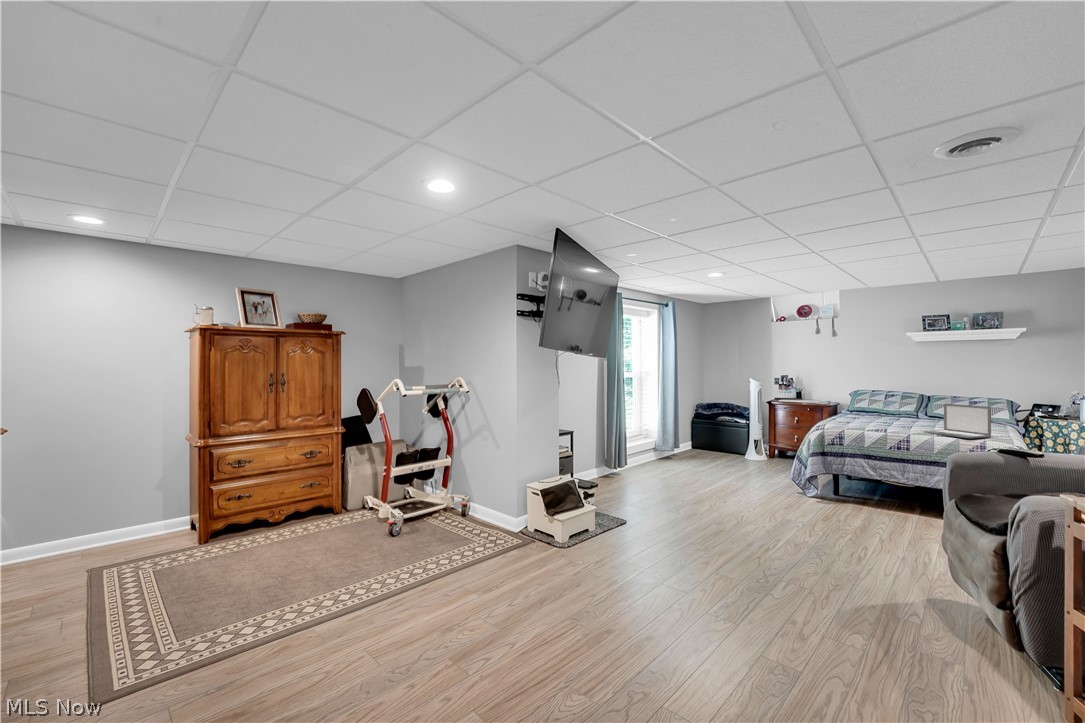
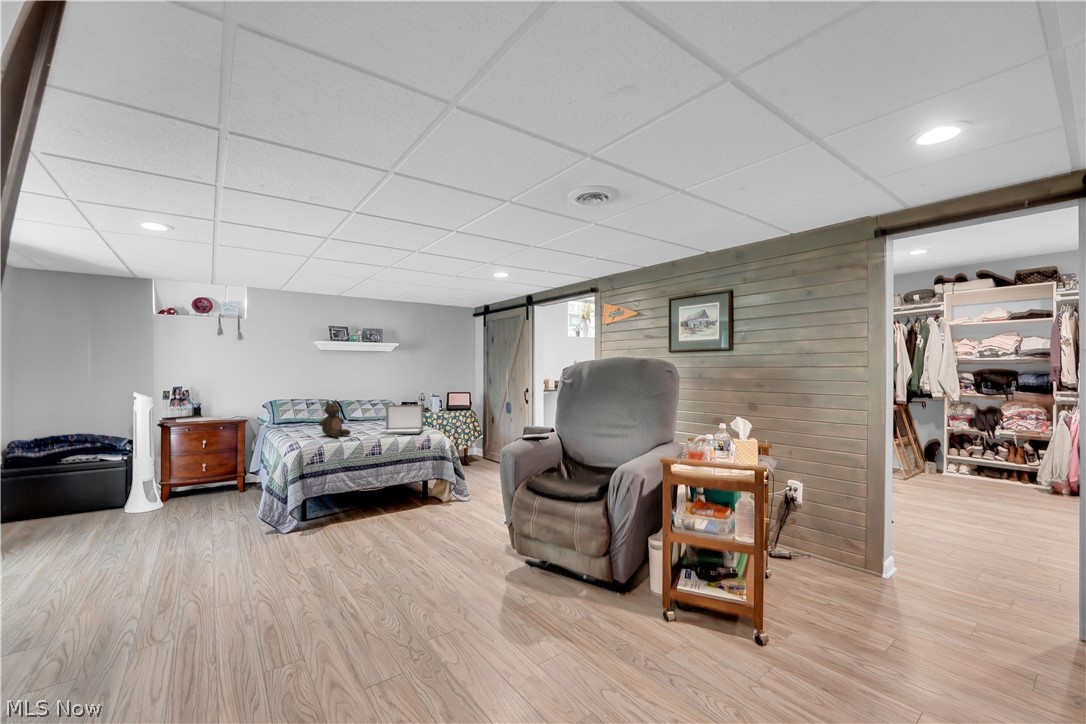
stuffed bear: none [854,392,887,428] -> present [319,400,351,437]

